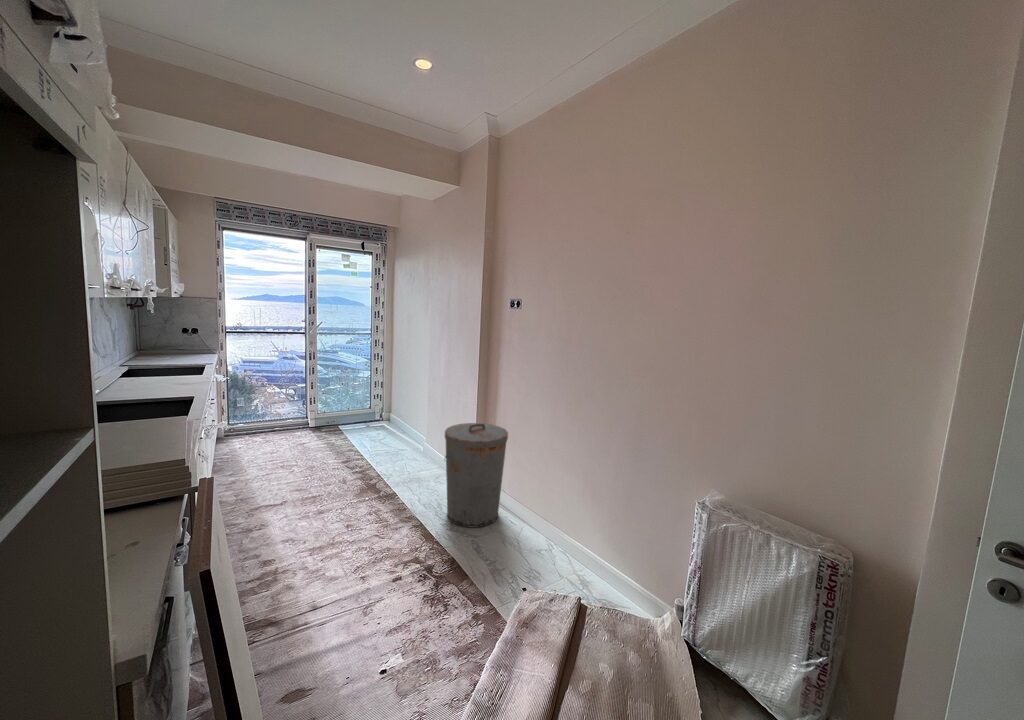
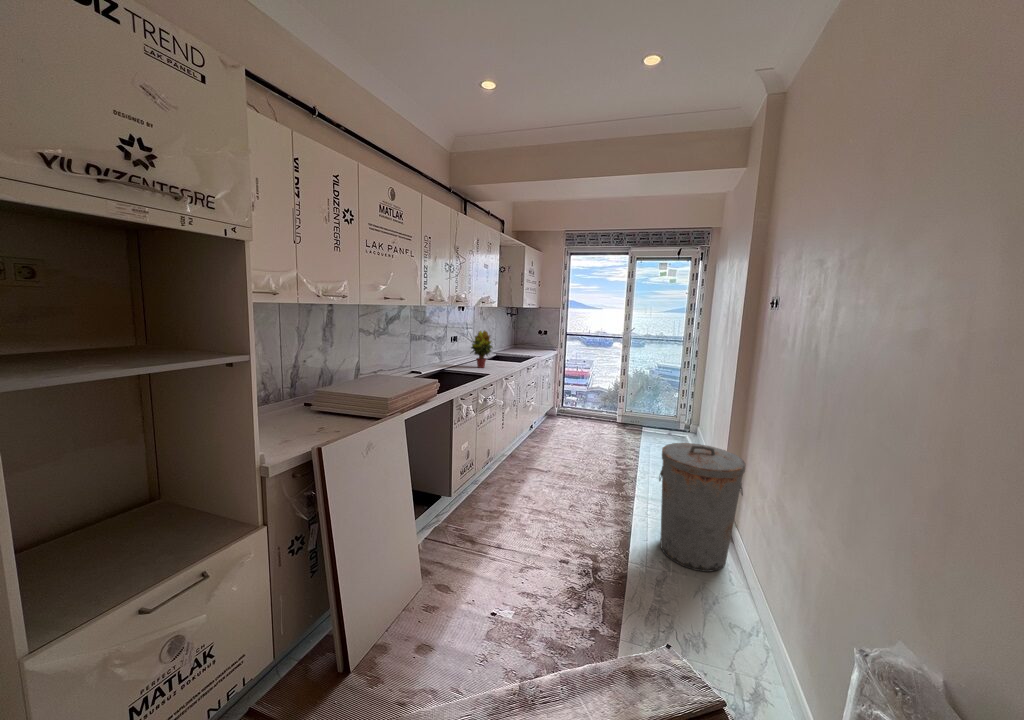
potted plant: none [128,333,179,391] -> present [471,331,493,368]

